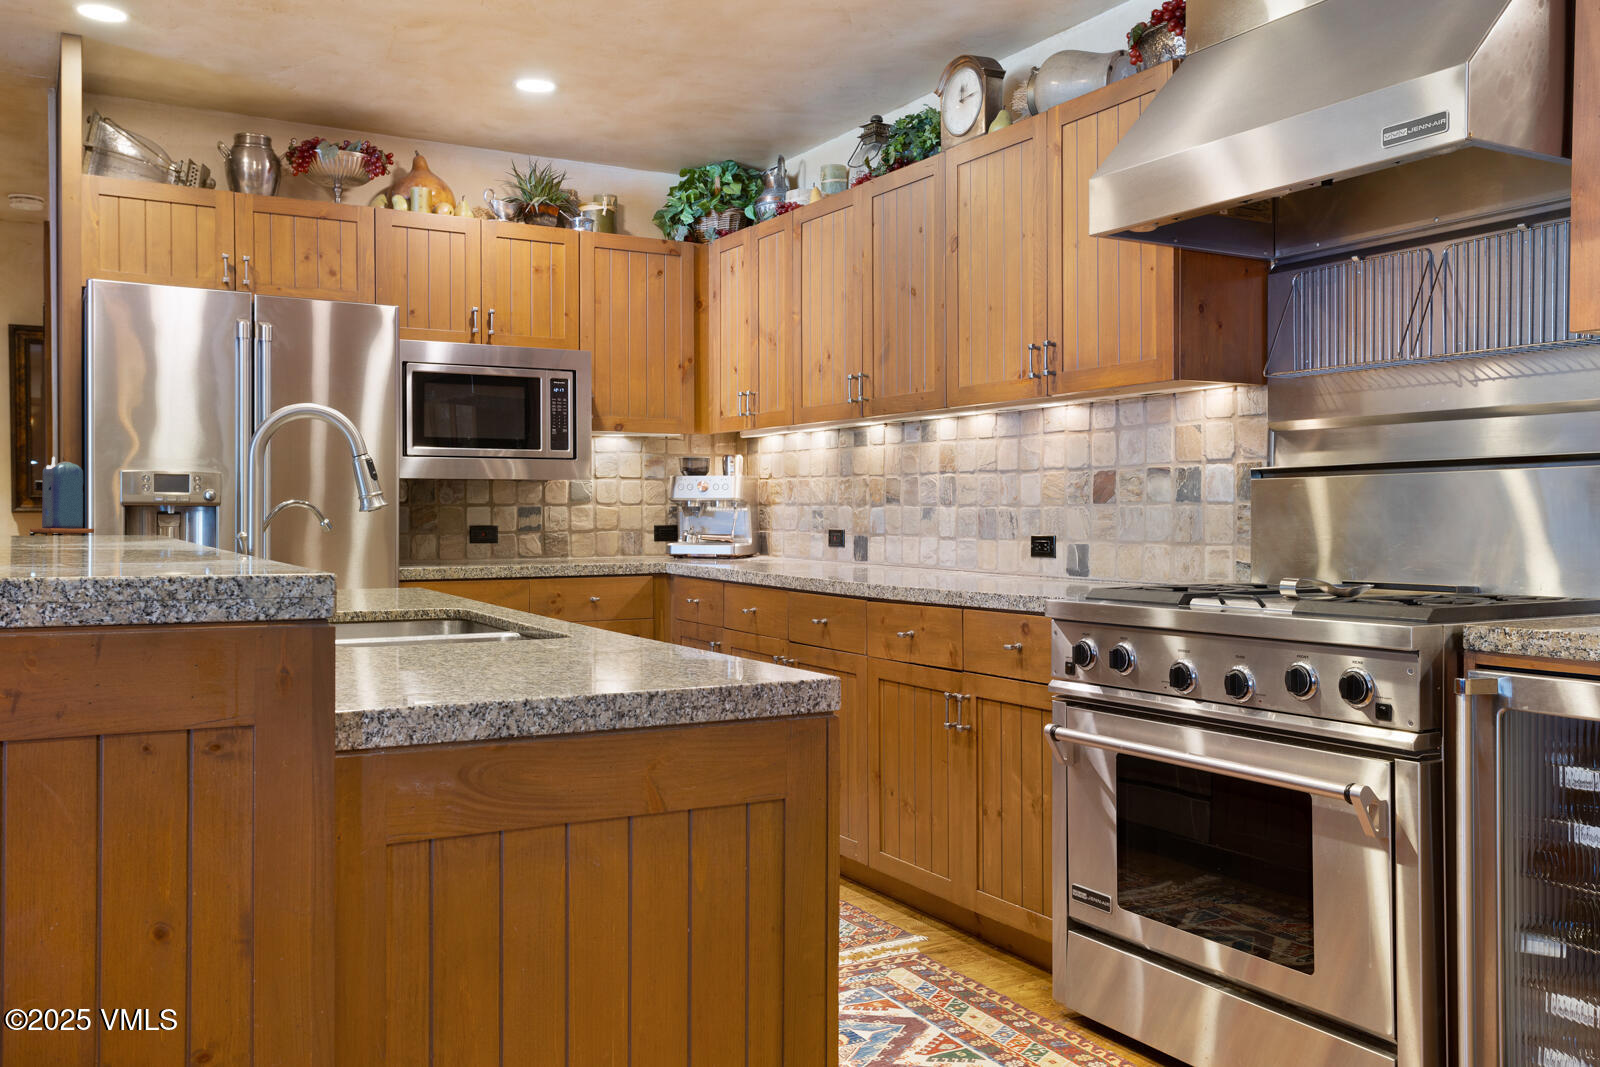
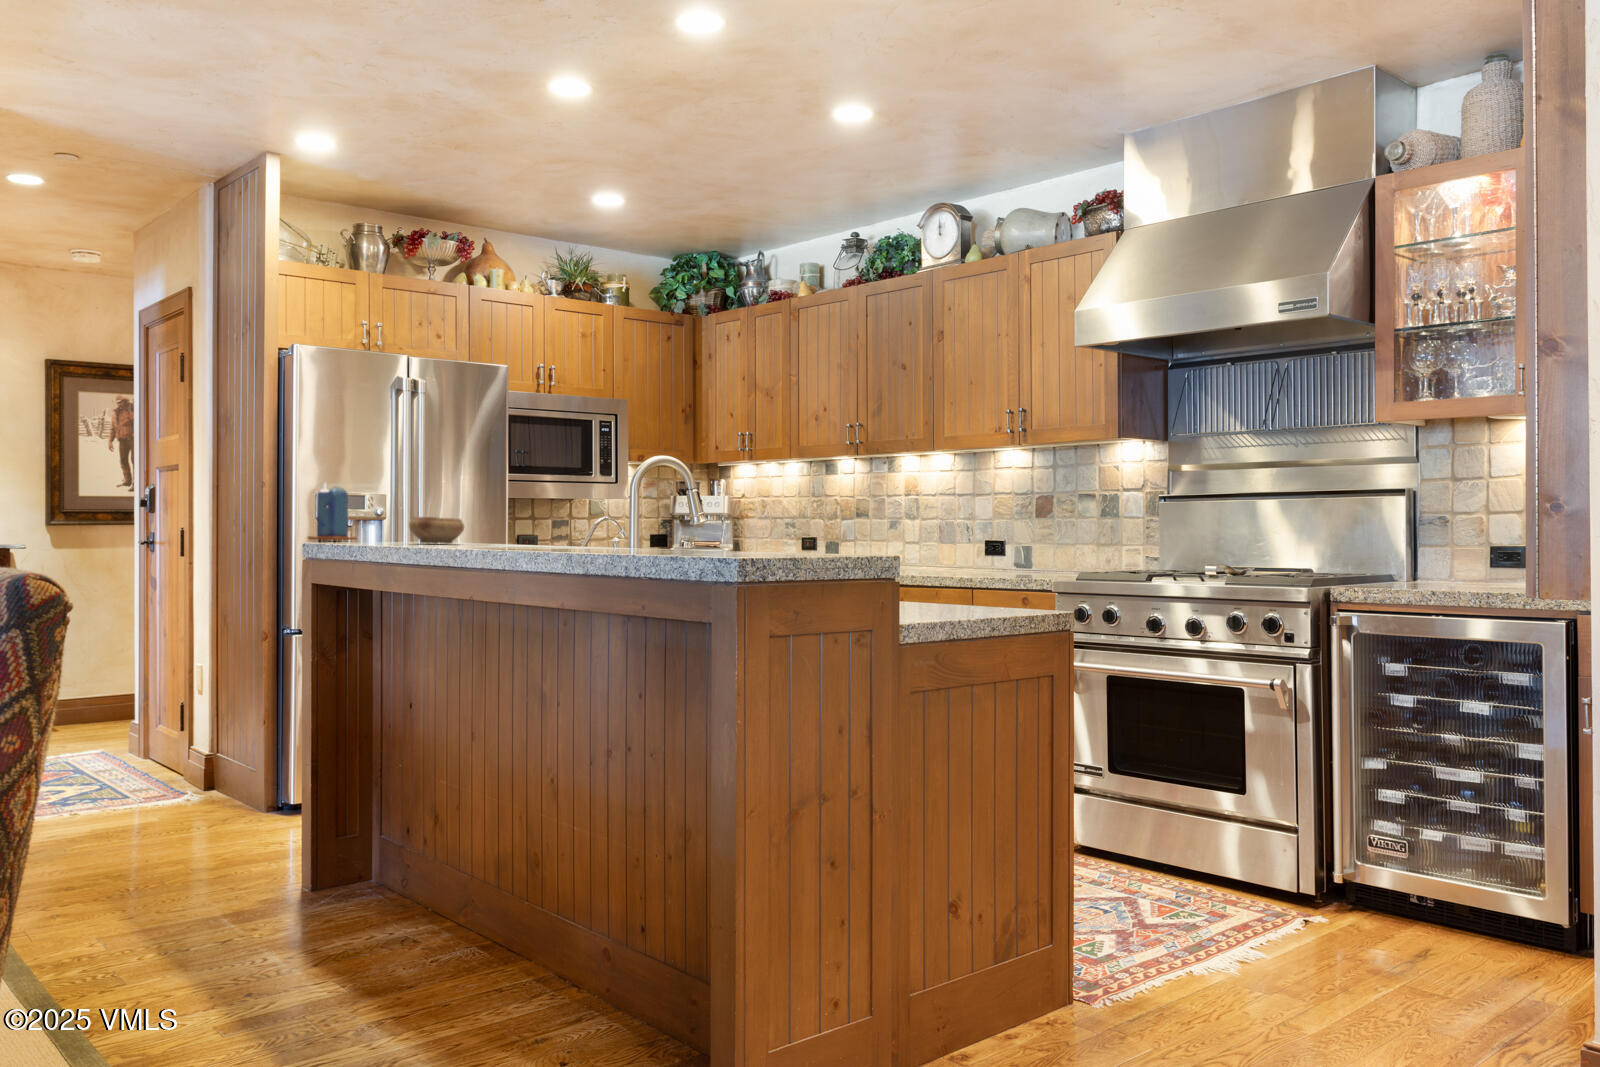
ceramic bowl: none [97,502,179,539] -> present [409,517,464,544]

